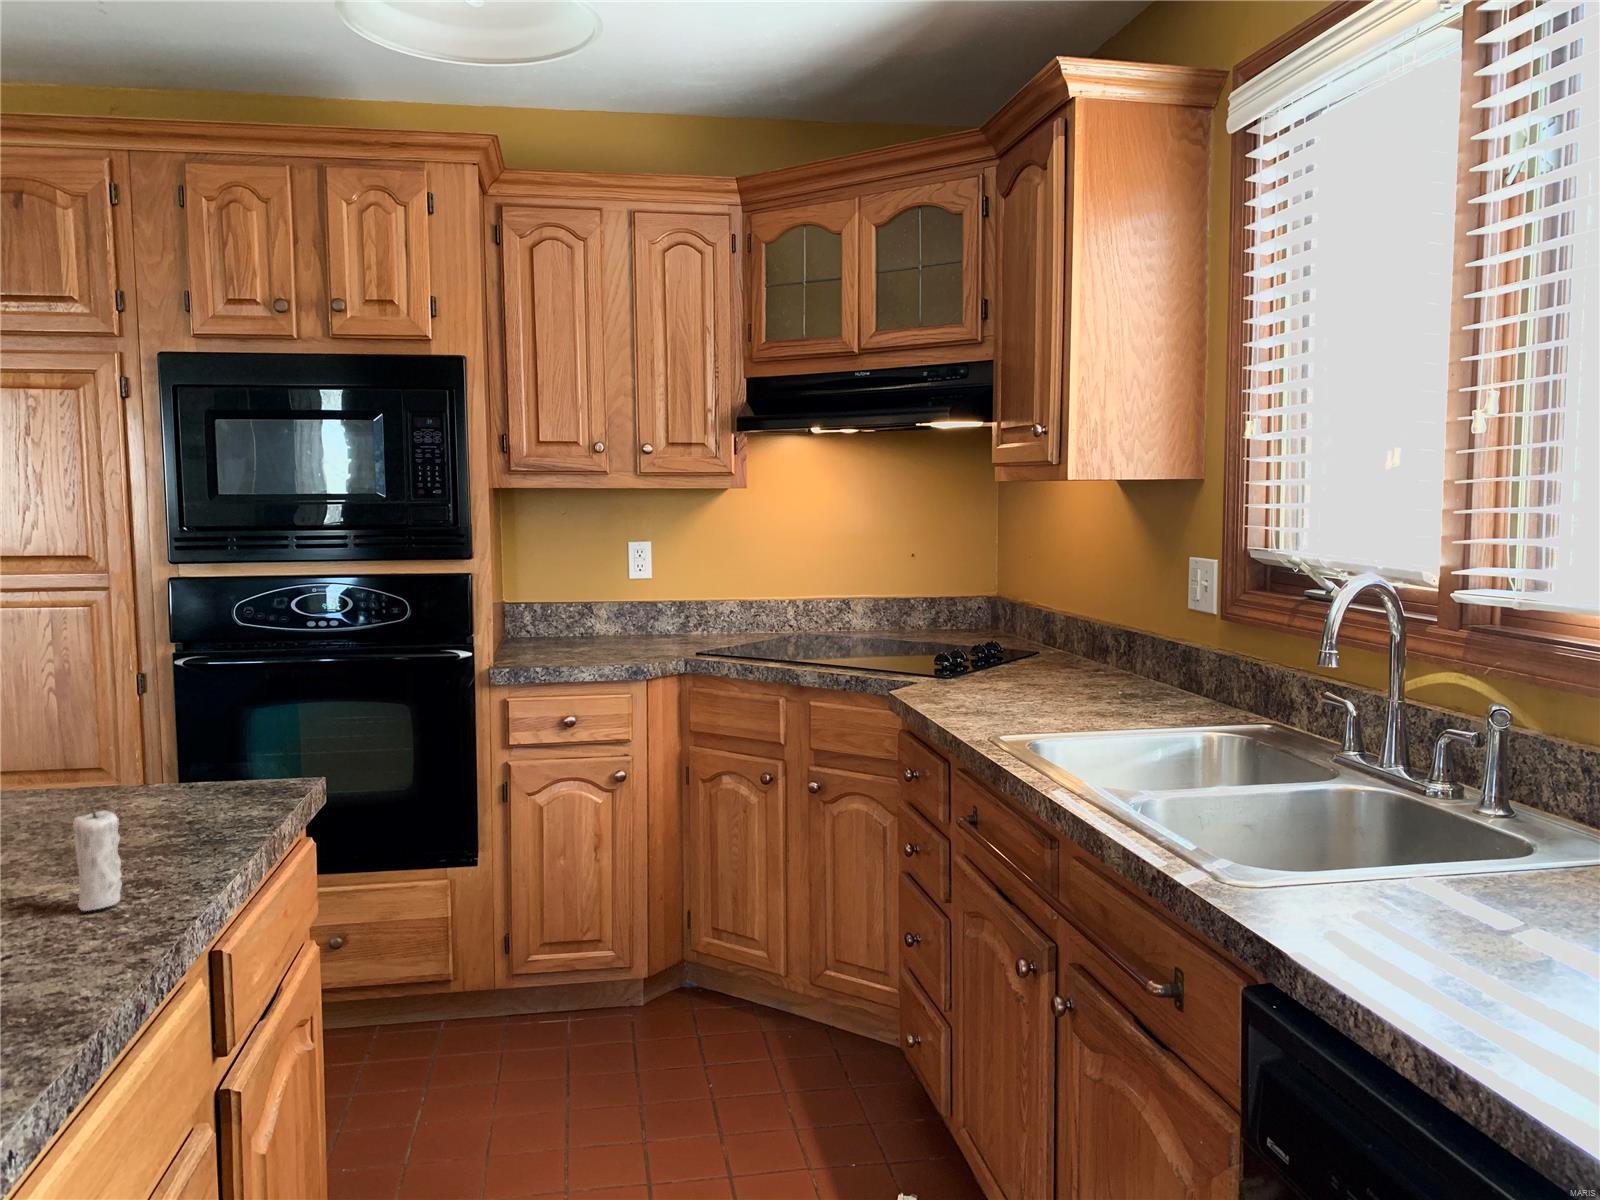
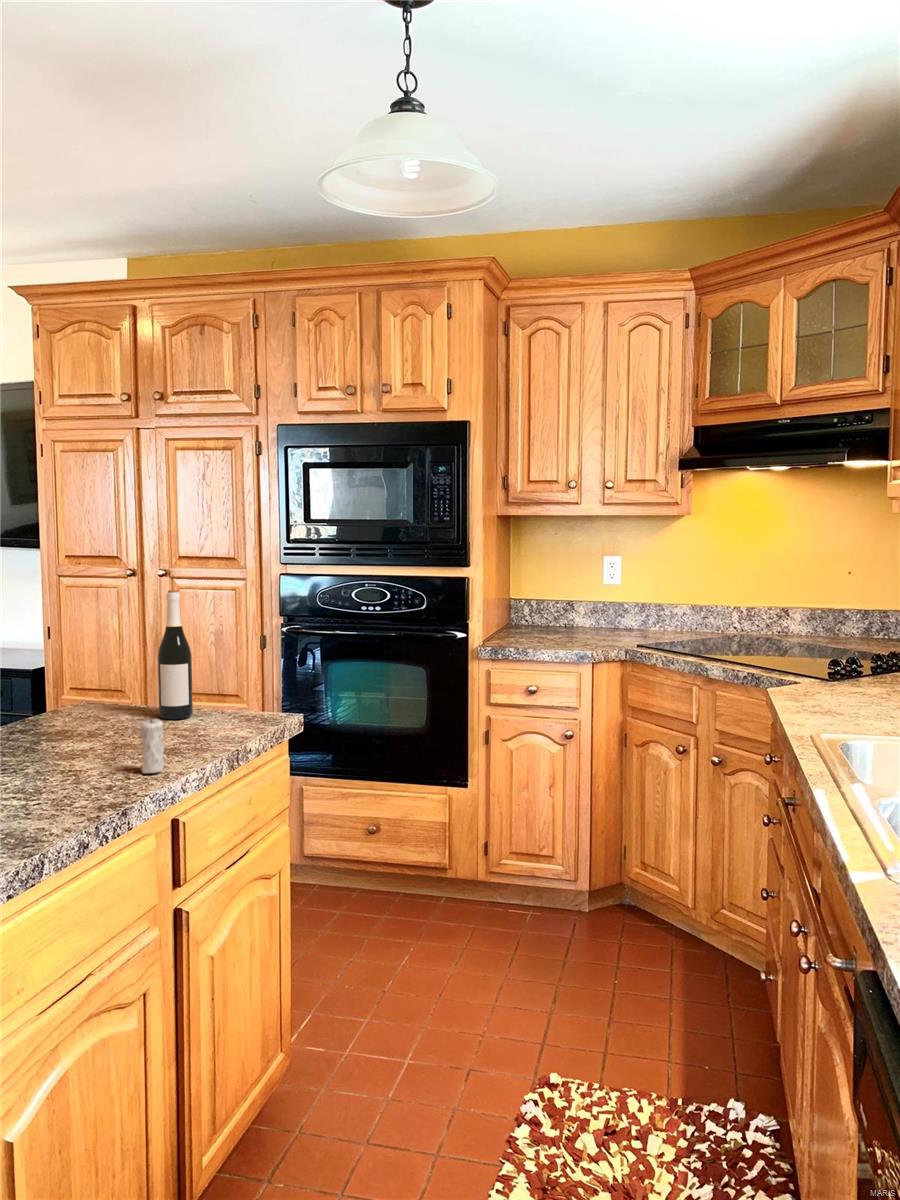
wine bottle: none [38,592,109,811] -> present [158,590,193,719]

